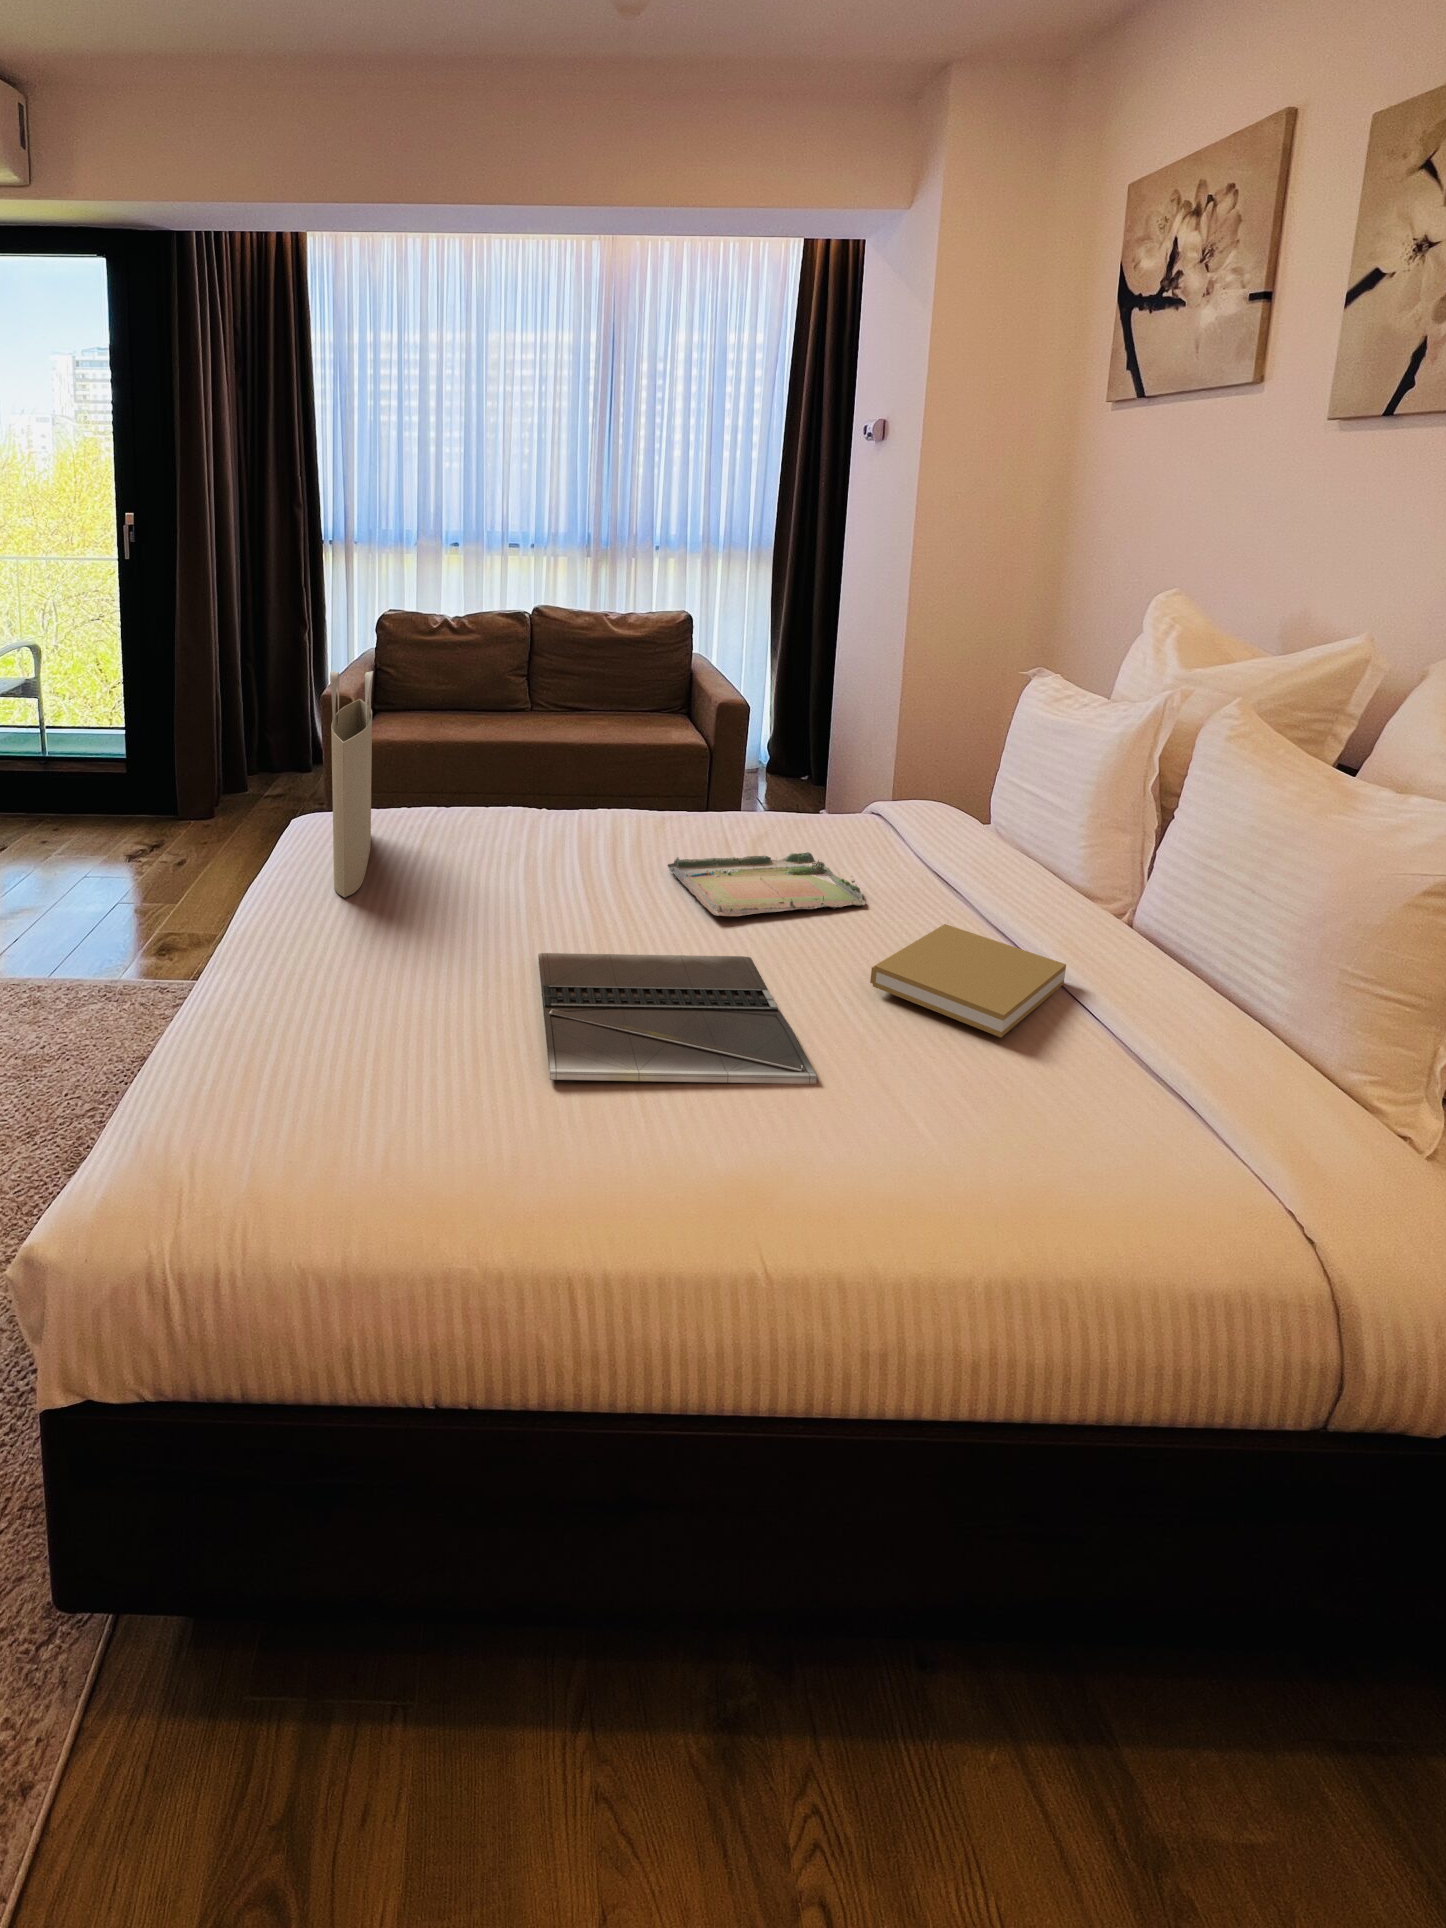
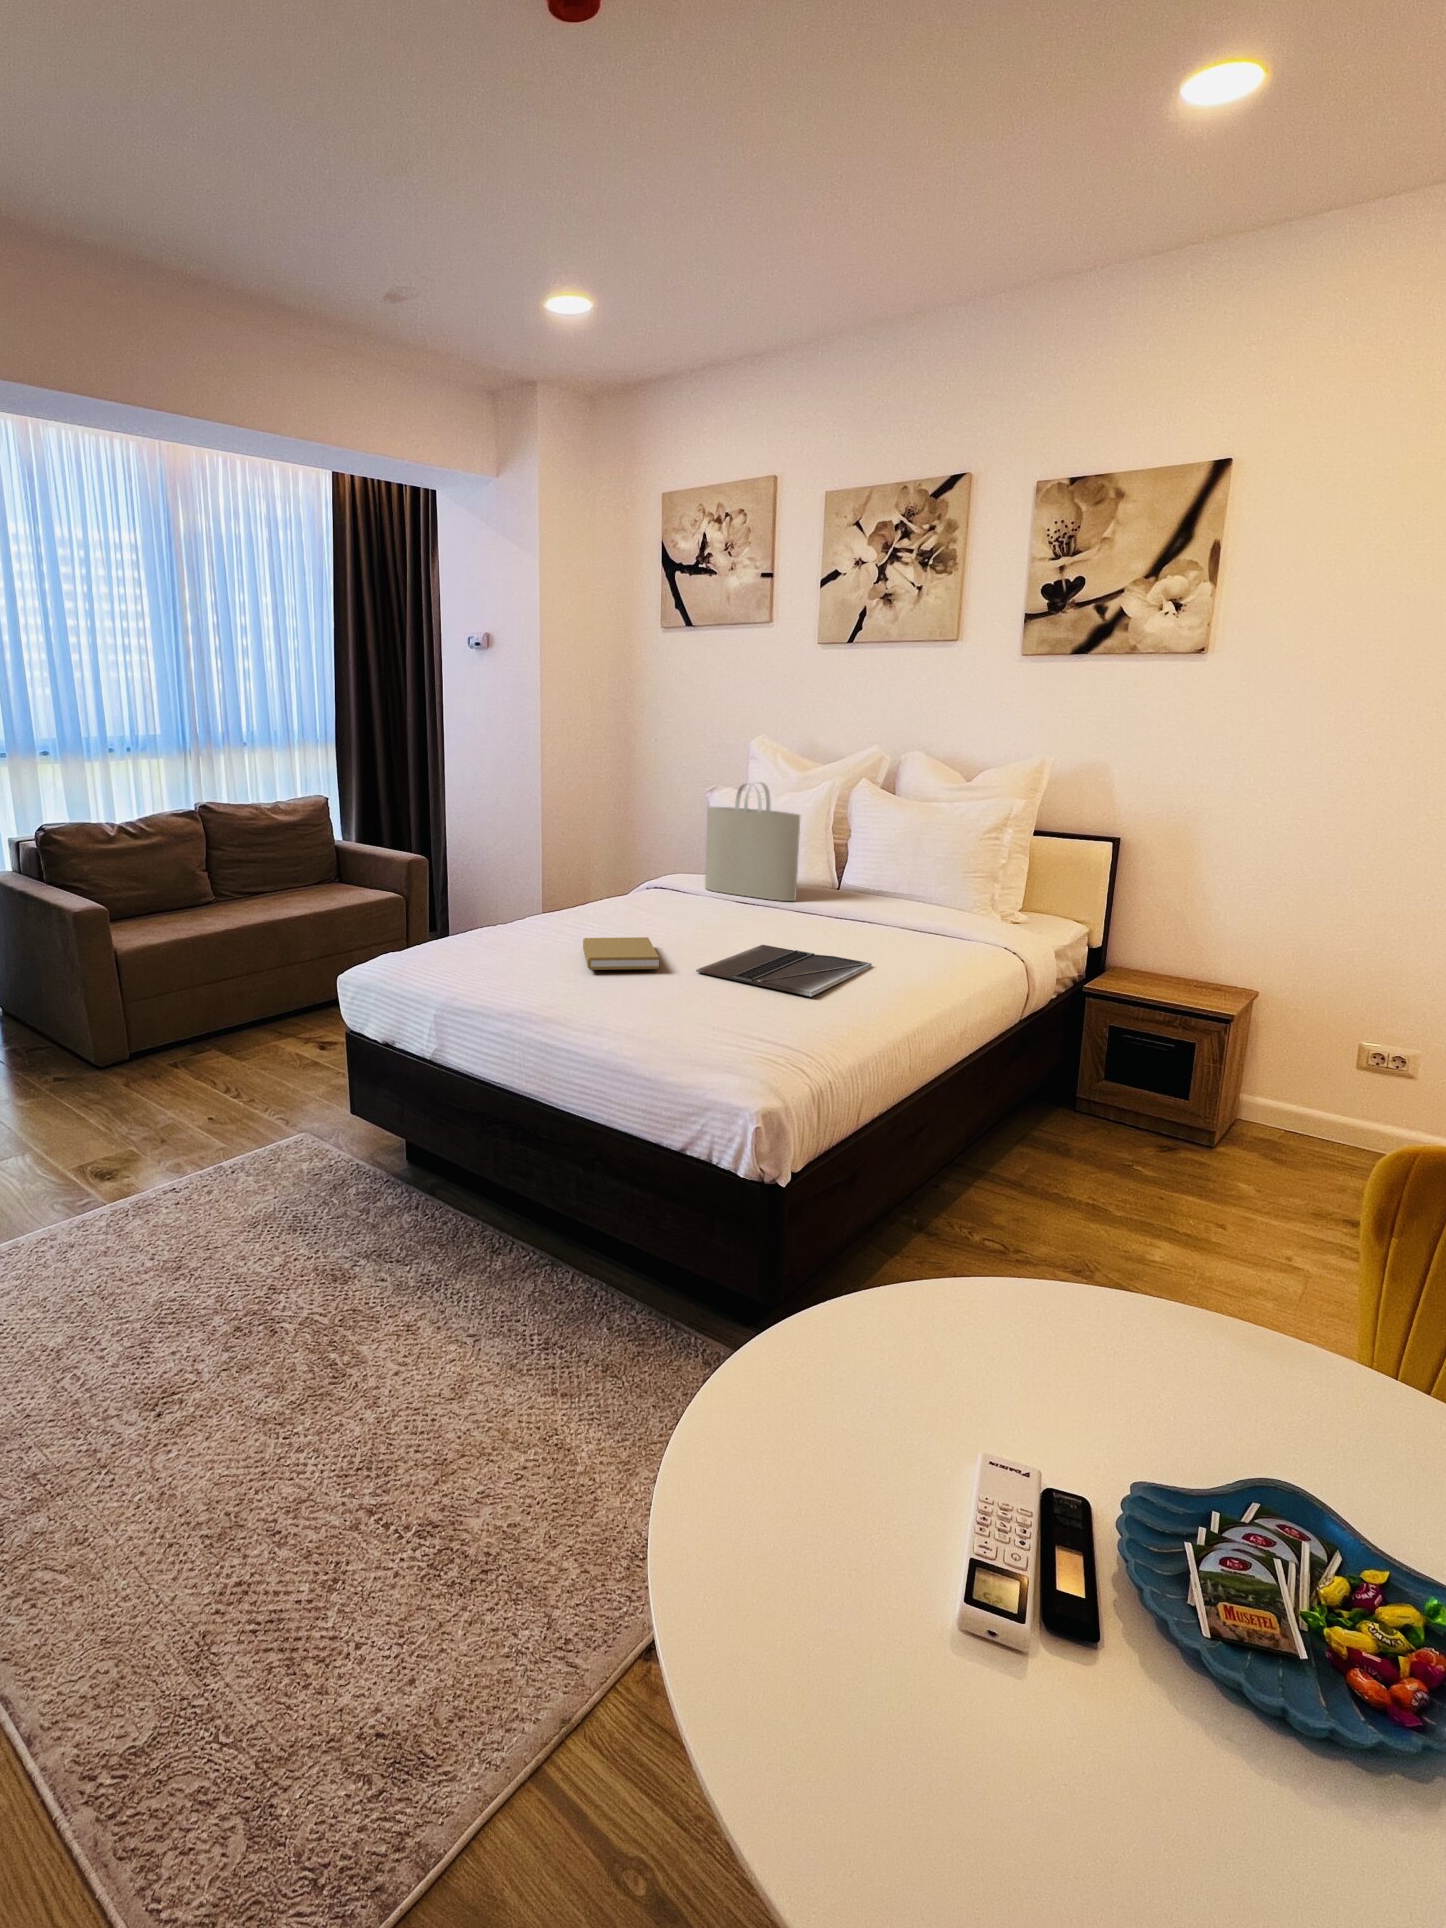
tote bag: present [330,671,373,898] -> present [705,782,800,901]
tray: present [668,852,865,916] -> none [648,905,752,936]
book: present [870,924,1066,1037] -> present [583,937,659,970]

